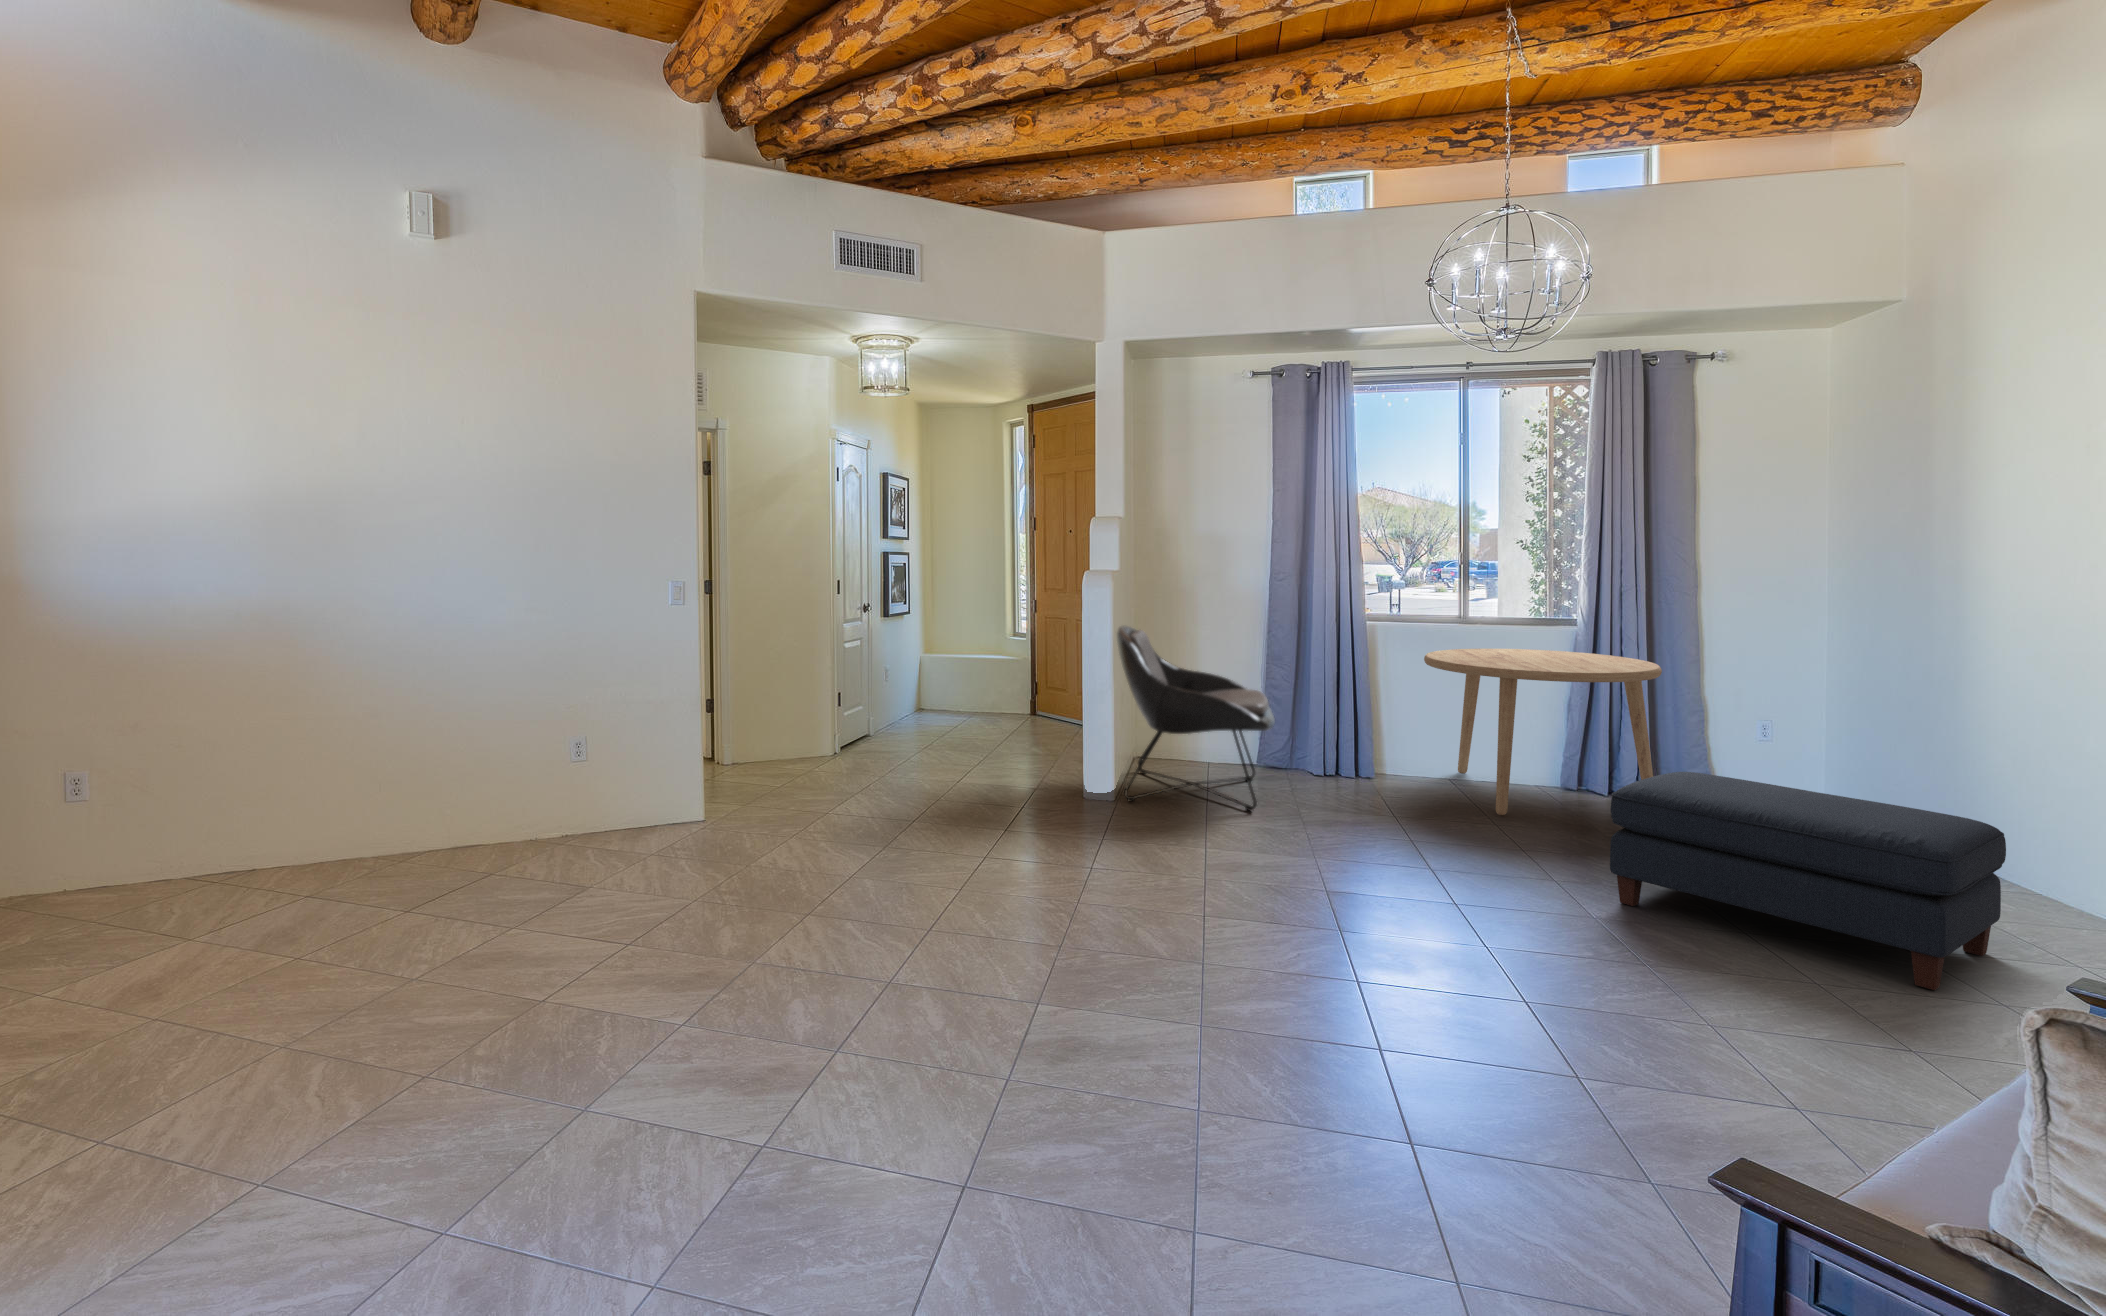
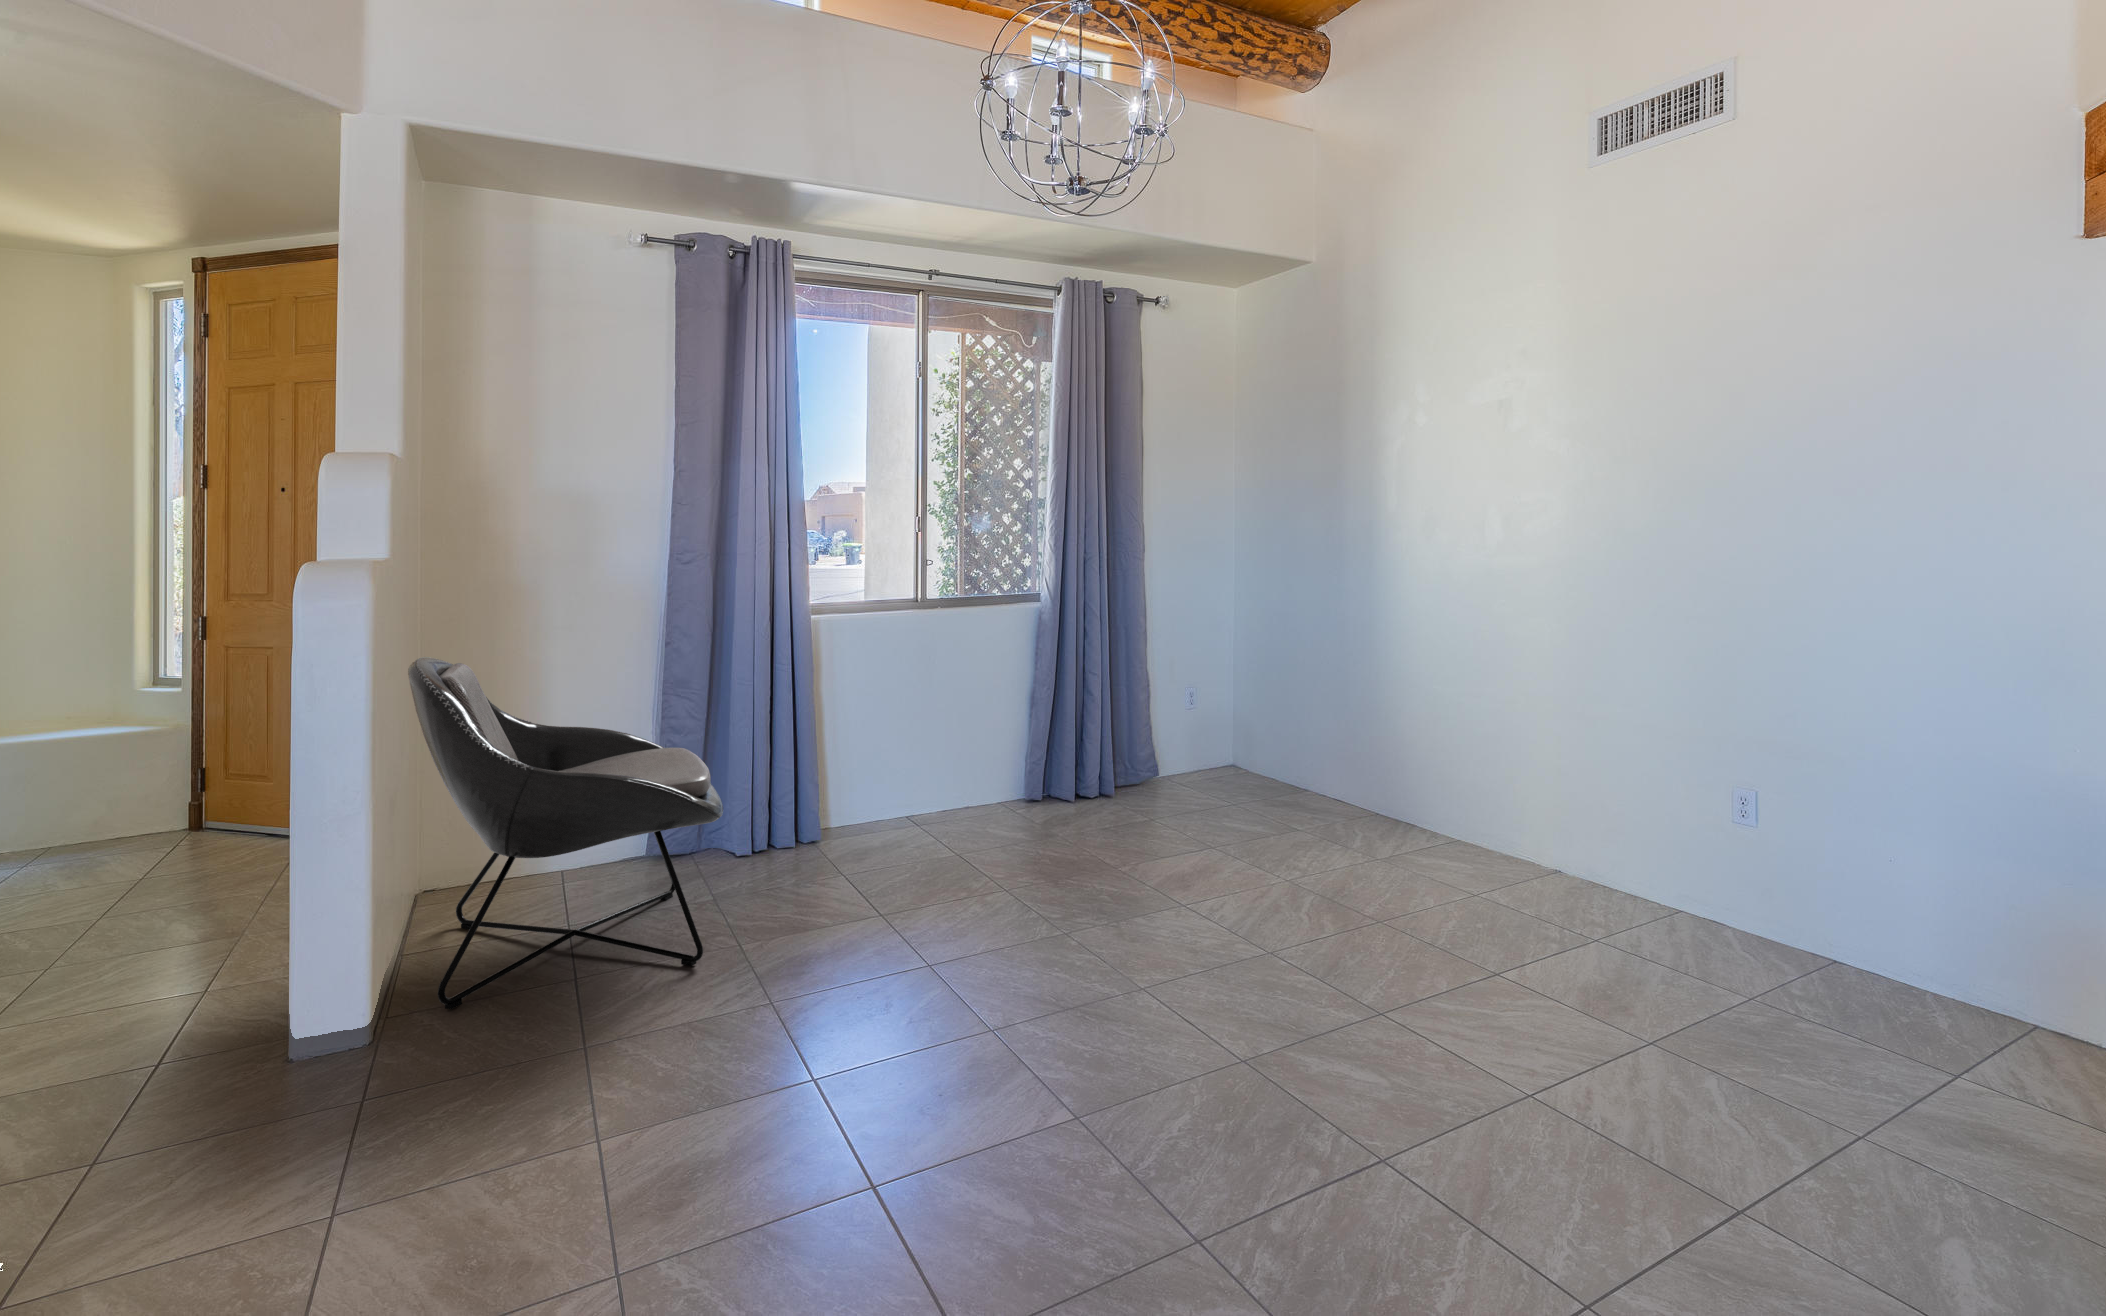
dining table: present [1424,649,1662,815] -> none [908,647,1165,877]
ottoman: present [1610,772,2006,990] -> none [1225,790,1581,1021]

